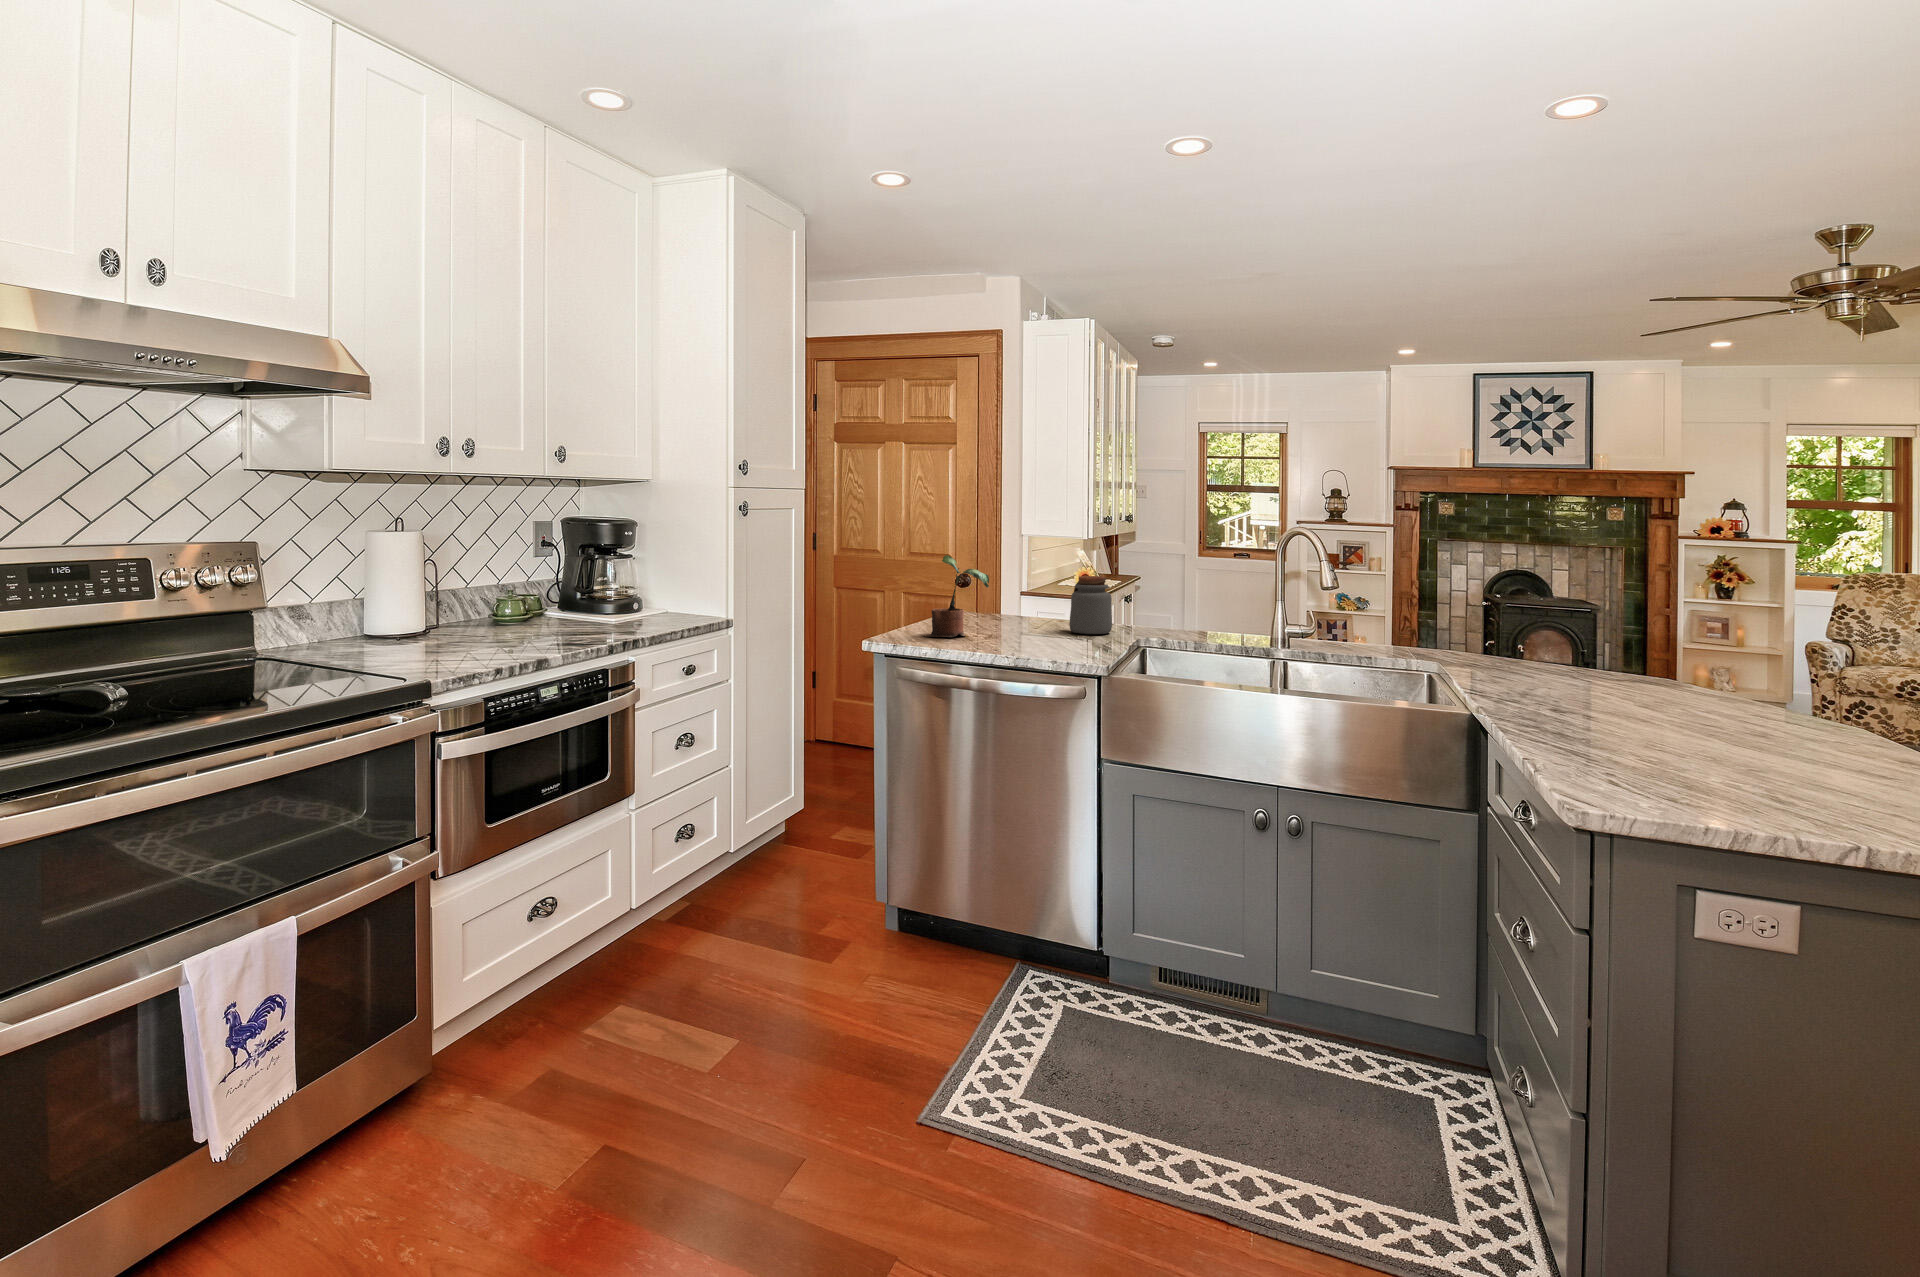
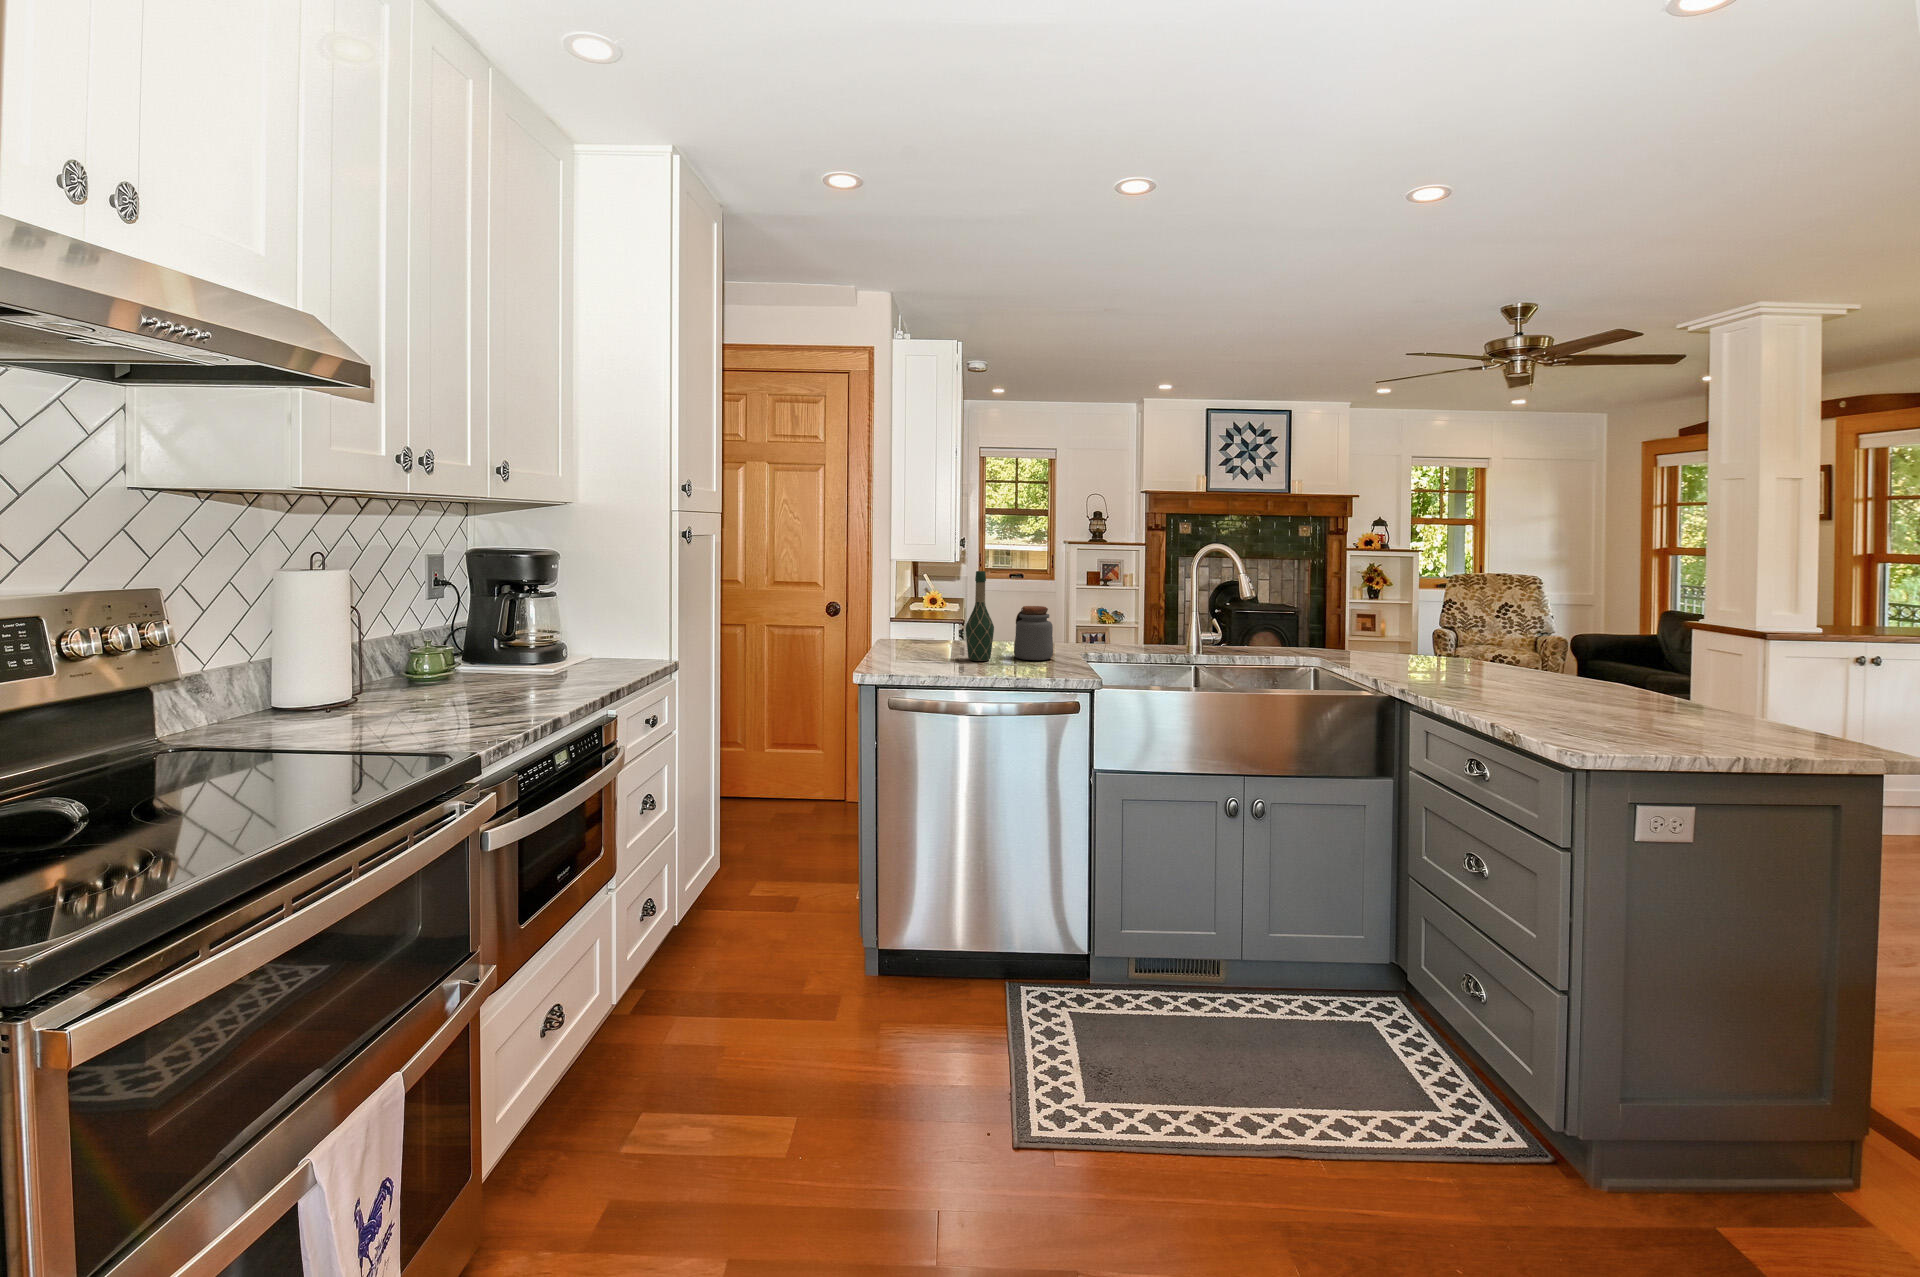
wine bottle: none [1014,537,1044,633] -> present [966,571,994,661]
potted plant: present [924,555,989,637] -> none [891,591,957,670]

